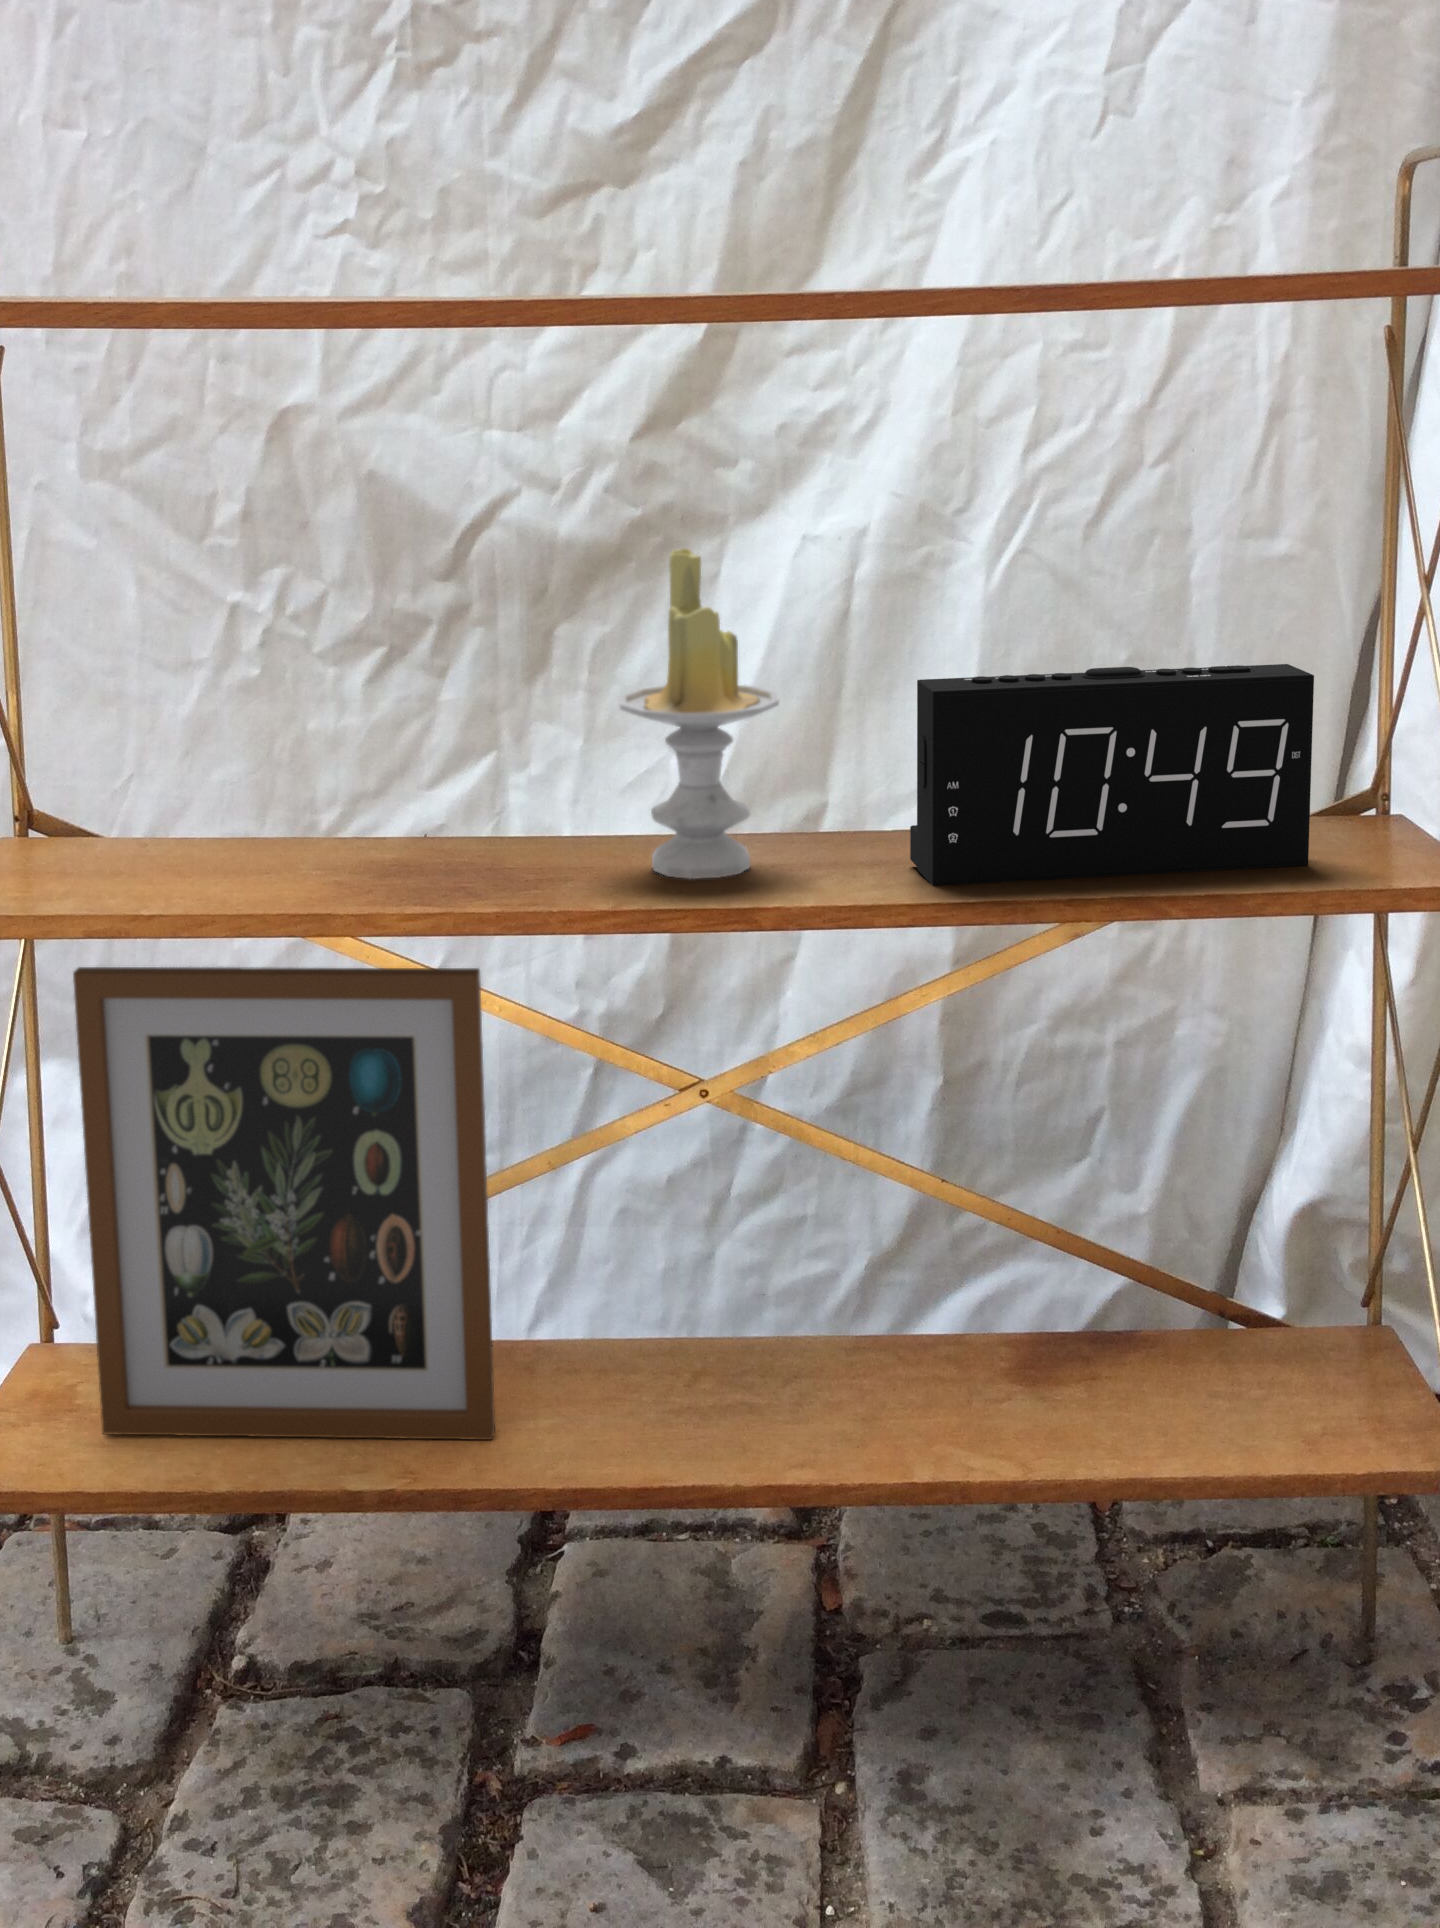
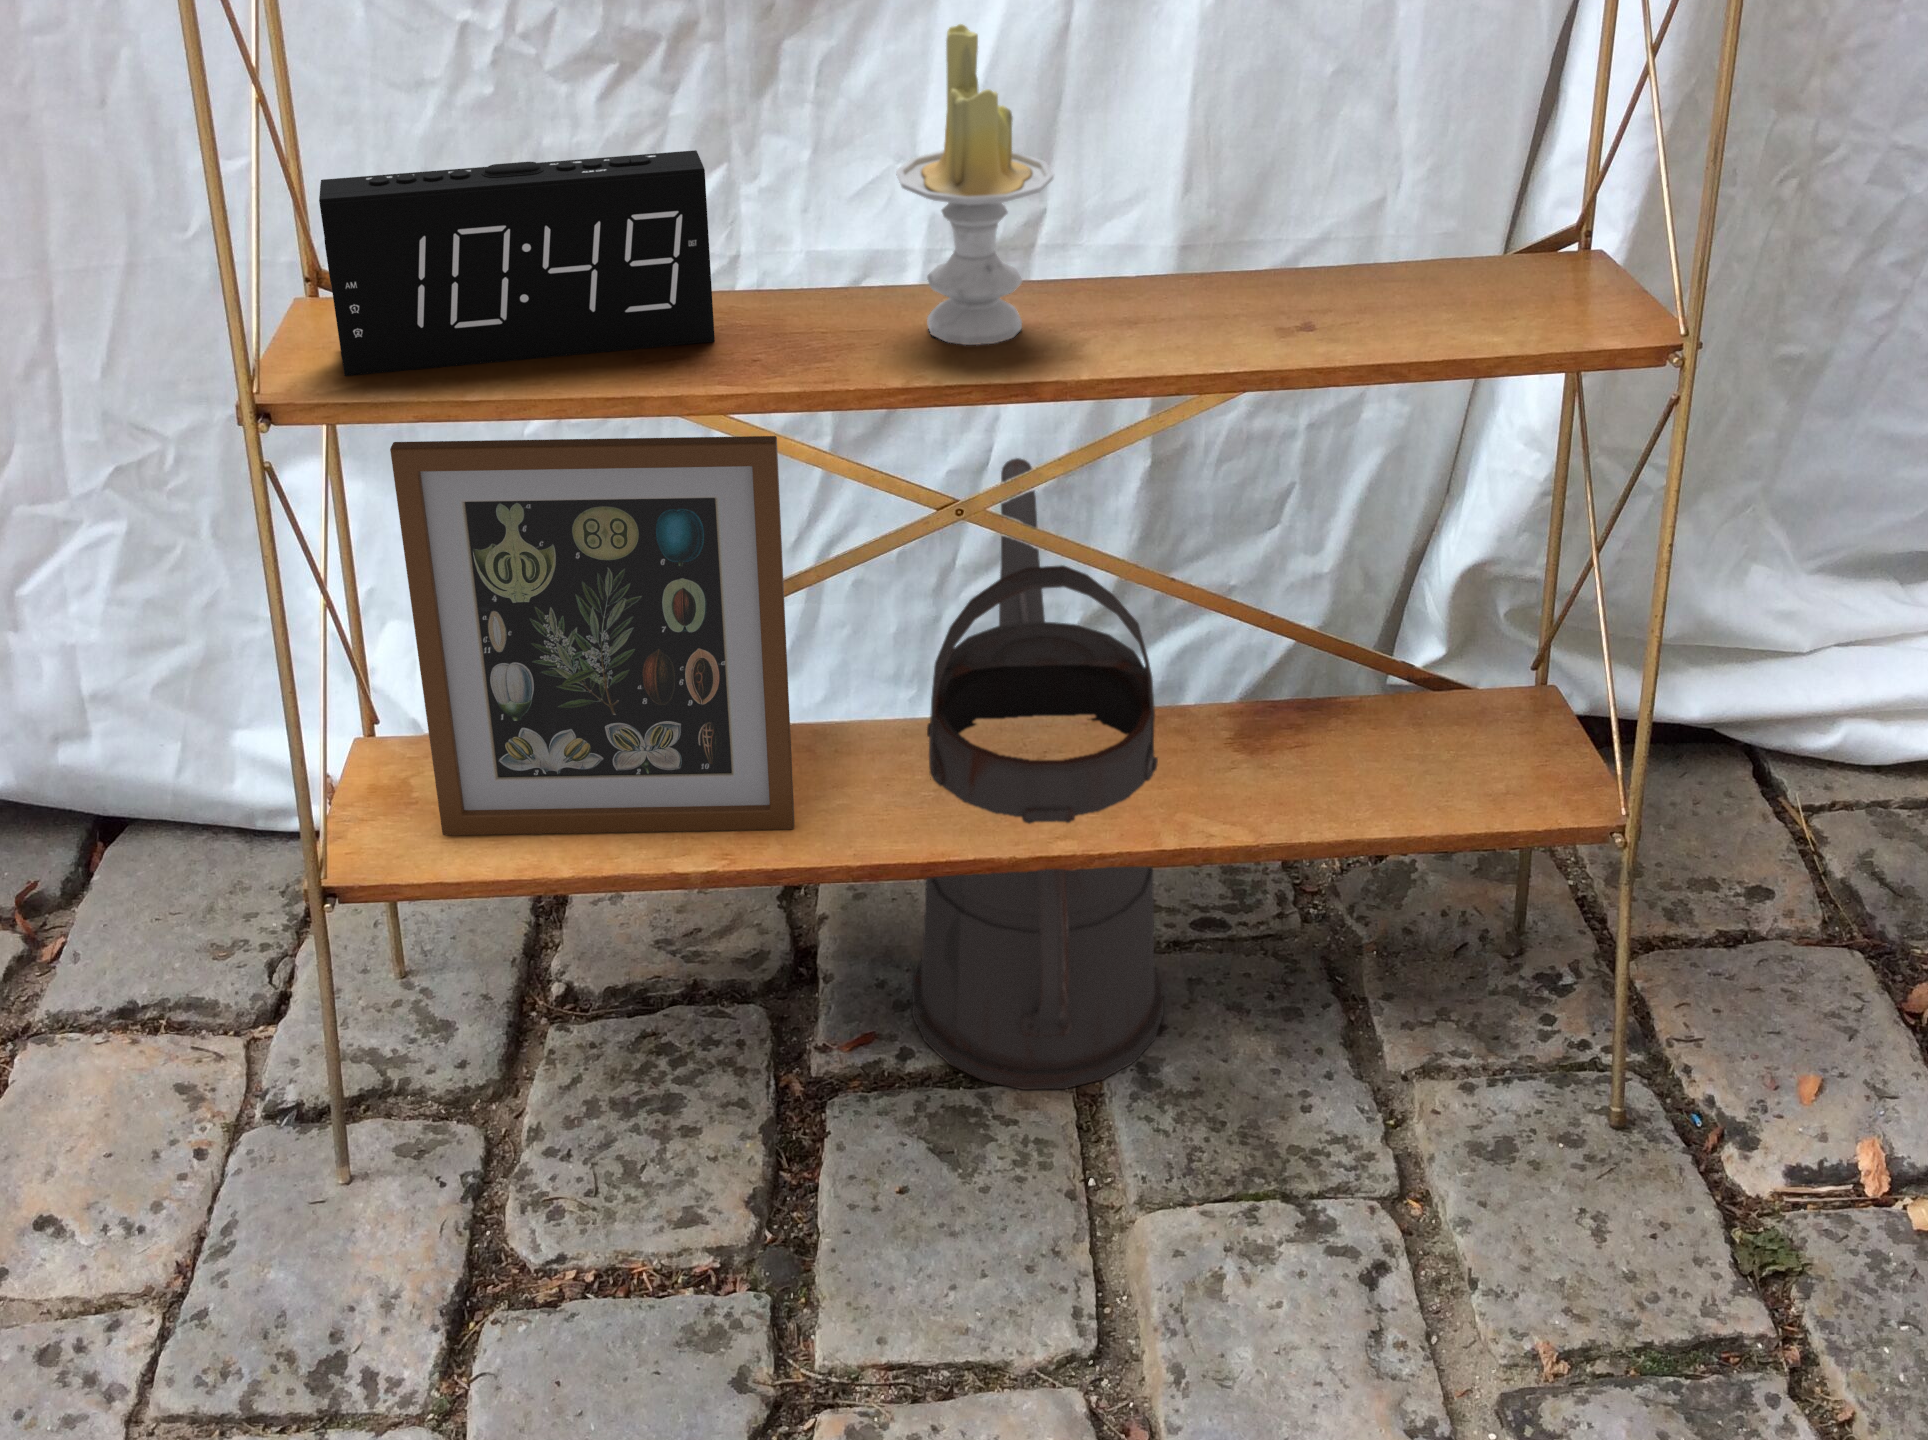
alarm clock: present [910,664,1314,886] -> present [319,150,715,376]
watering can: none [641,1070,936,1797] -> present [912,458,1164,1089]

